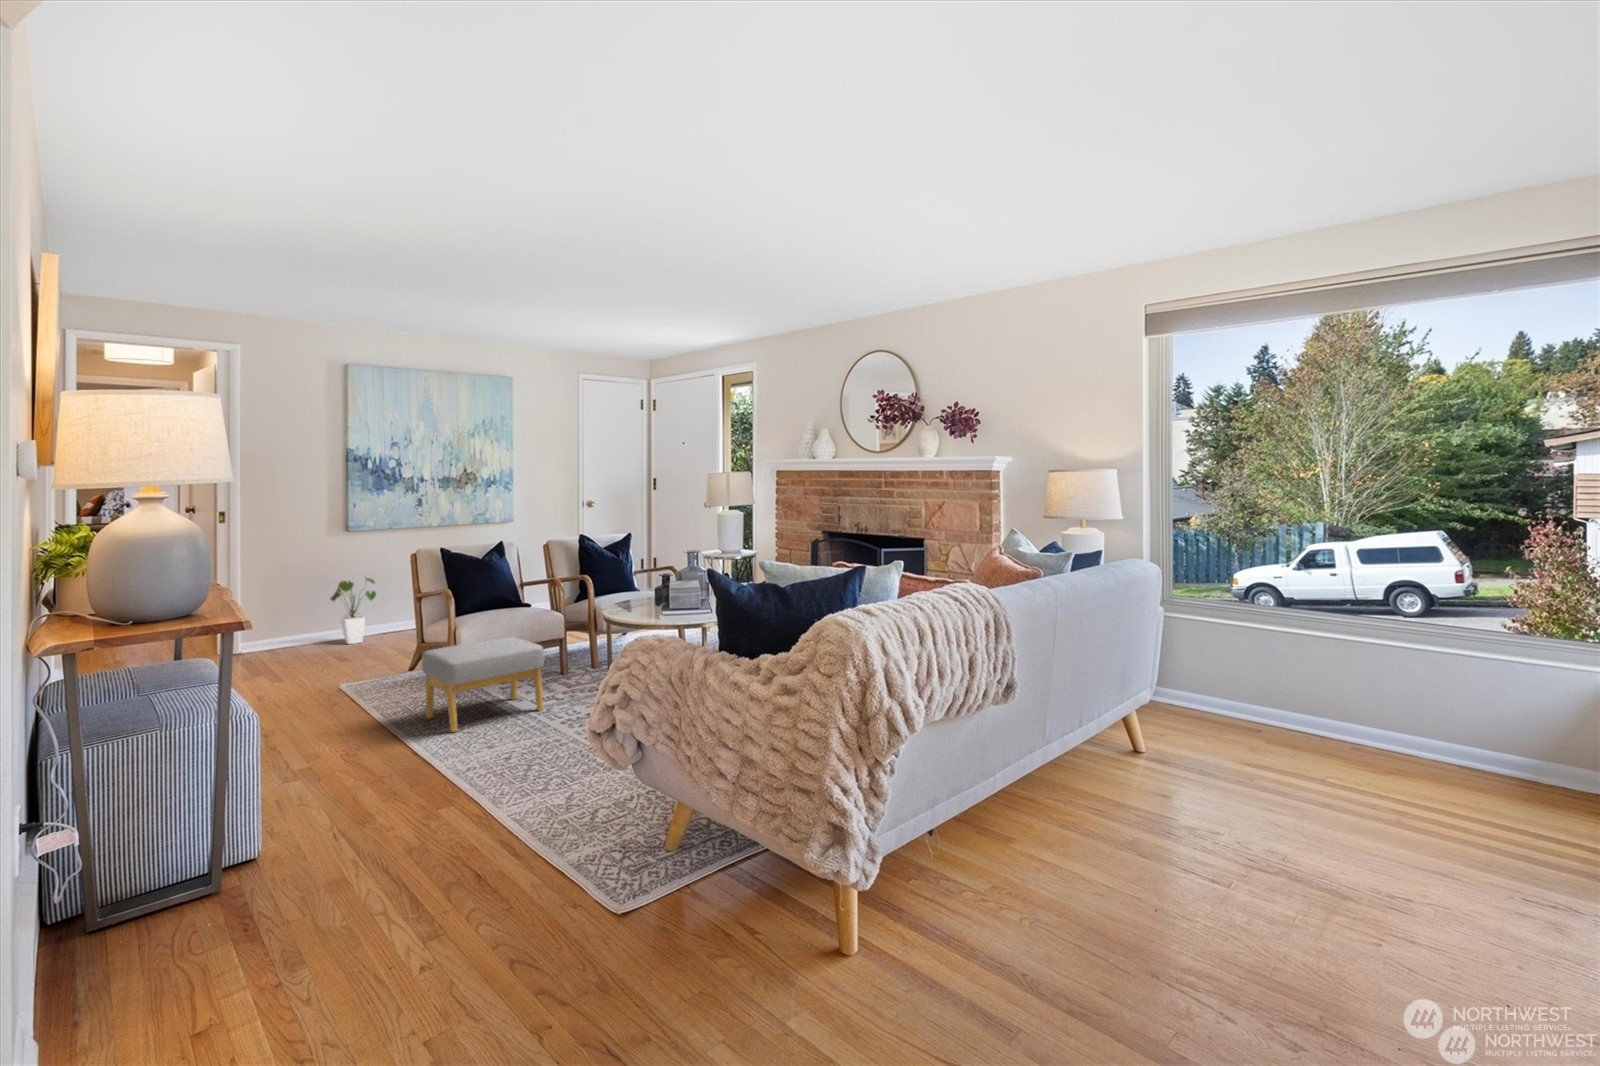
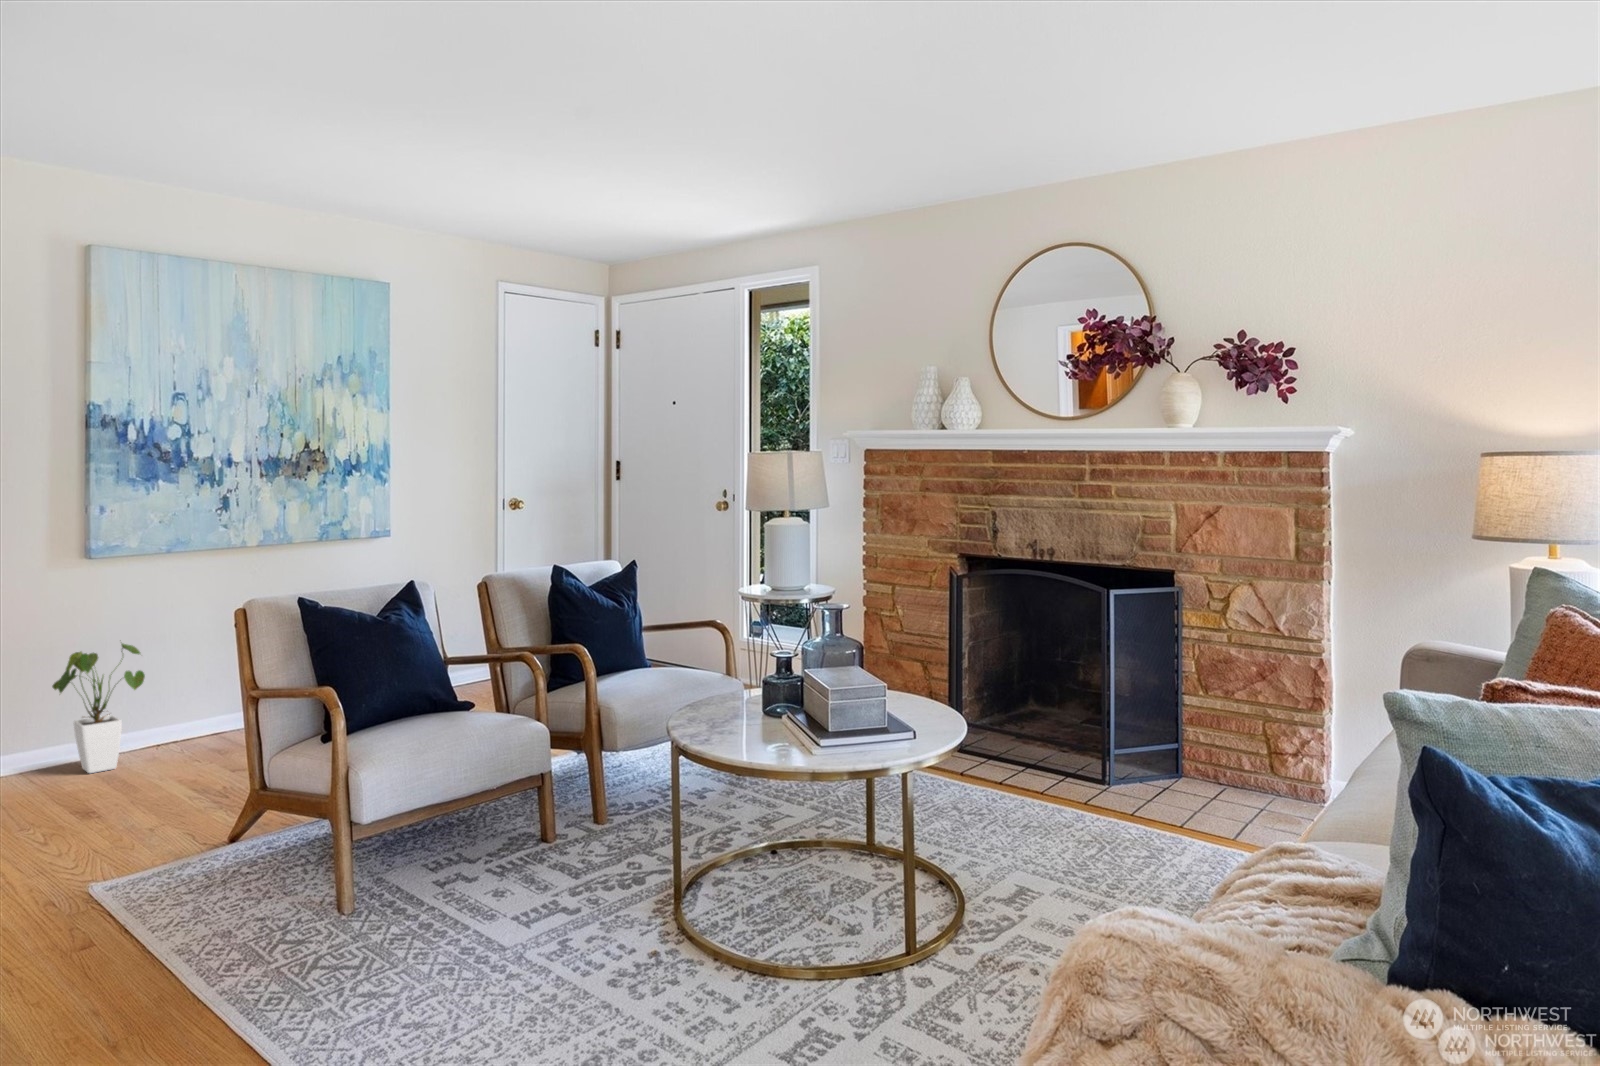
footstool: present [422,637,544,732] -> none [291,785,553,1024]

